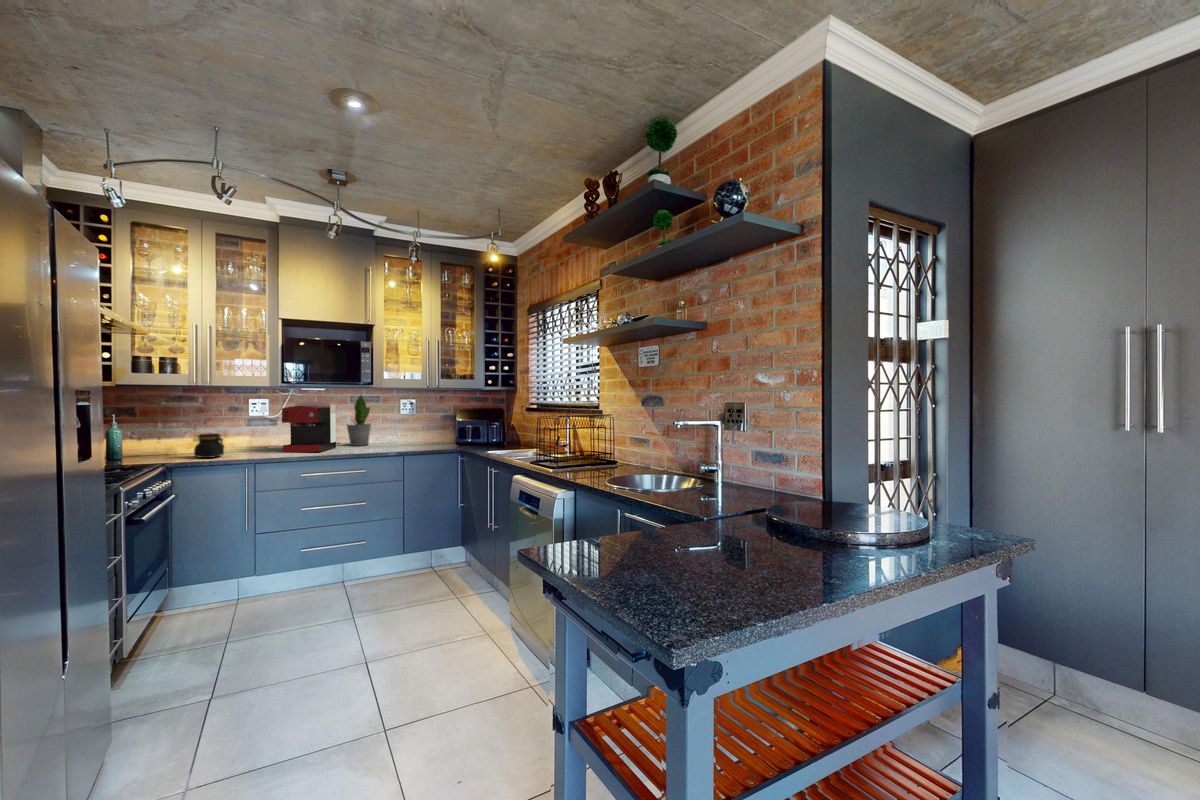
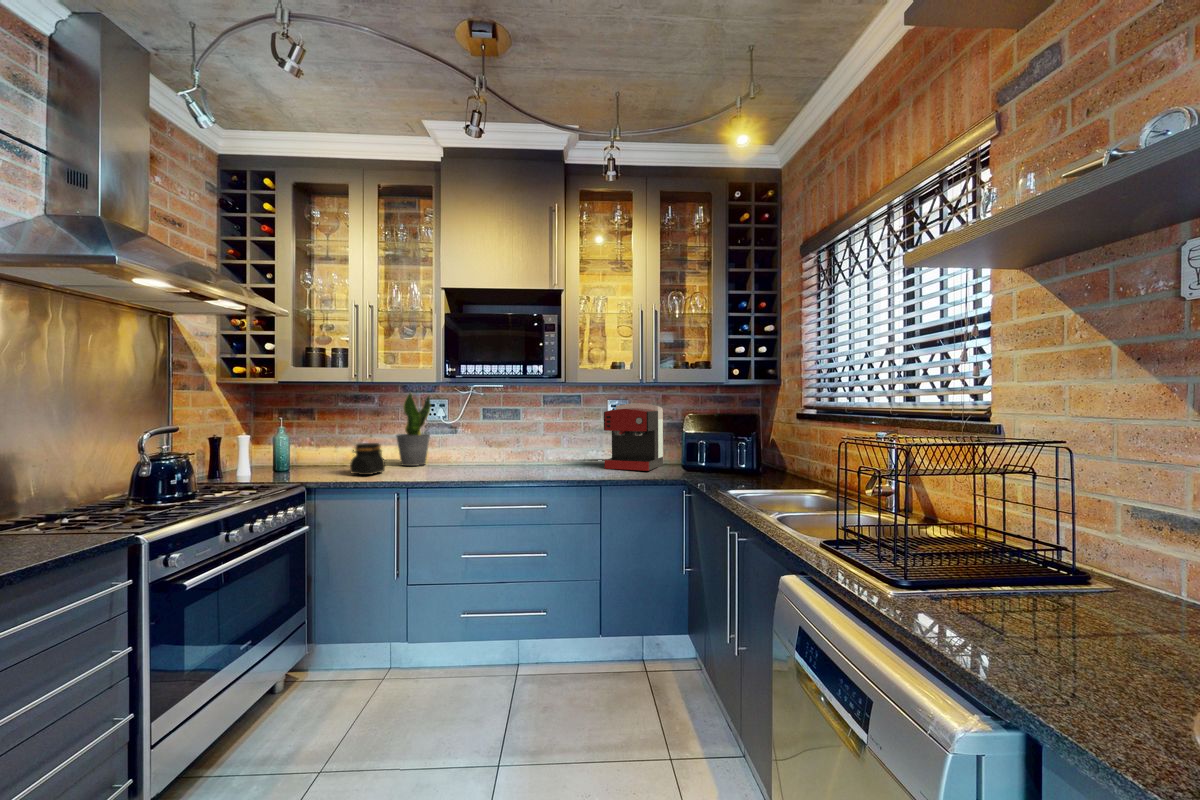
potted plant: present [347,395,371,446] -> present [397,393,431,466]
coffee maker: present [282,401,336,452] -> present [604,403,663,471]

